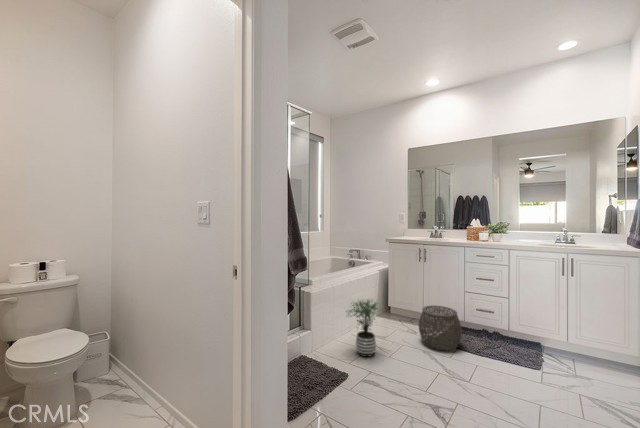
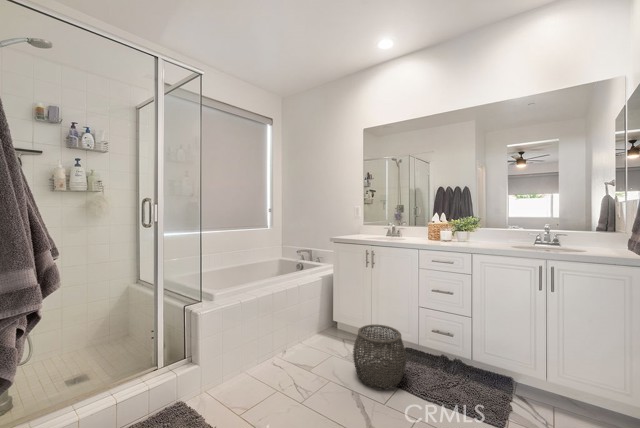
potted plant: present [346,299,378,357] -> none [246,315,299,397]

